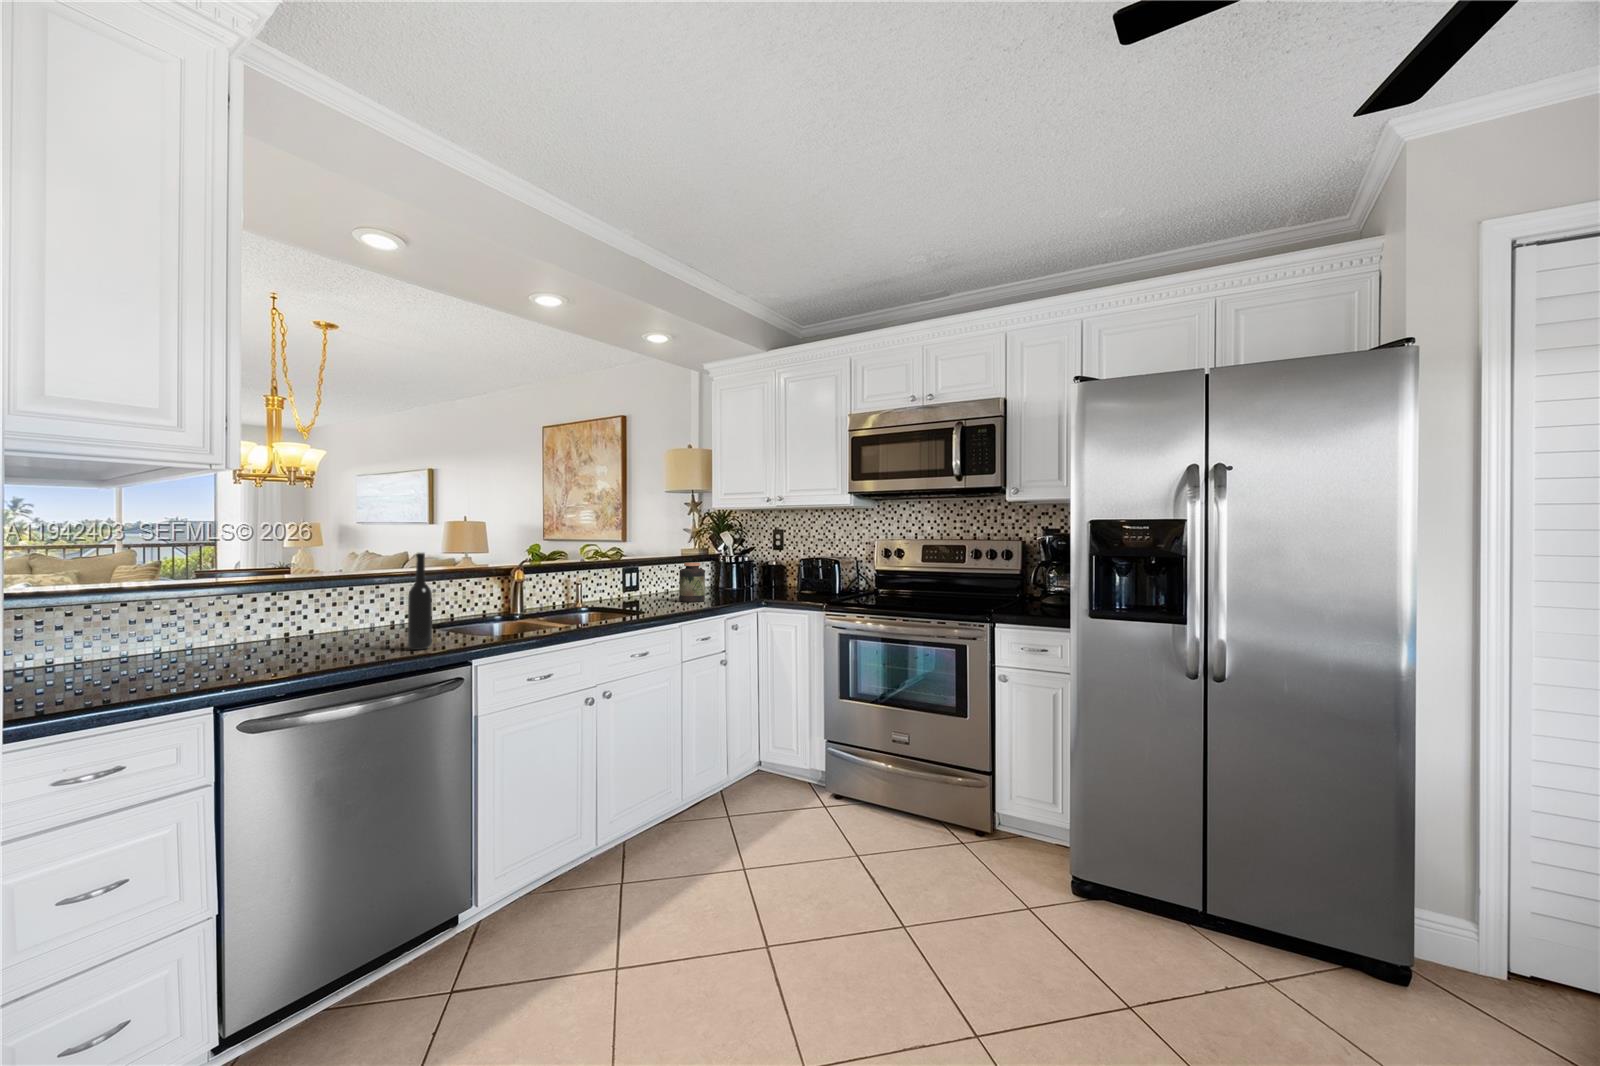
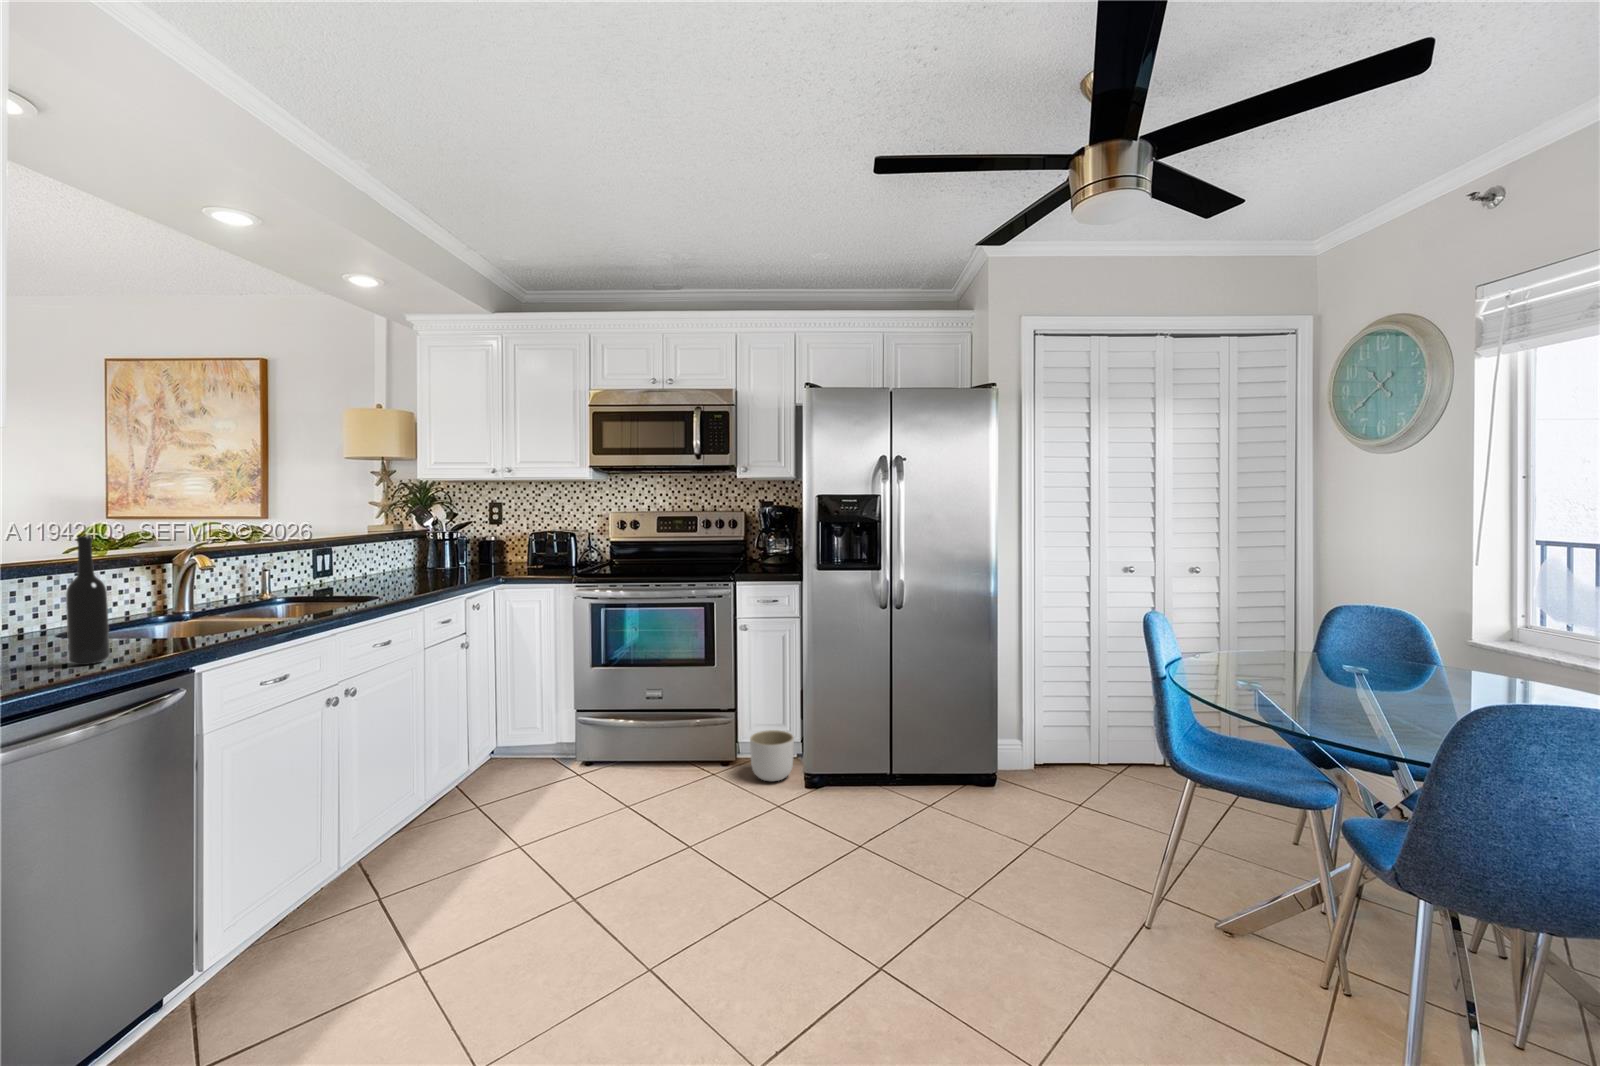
jar: present [679,563,705,602] -> none [391,540,425,585]
planter: none [1002,799,1056,863] -> present [750,730,794,781]

